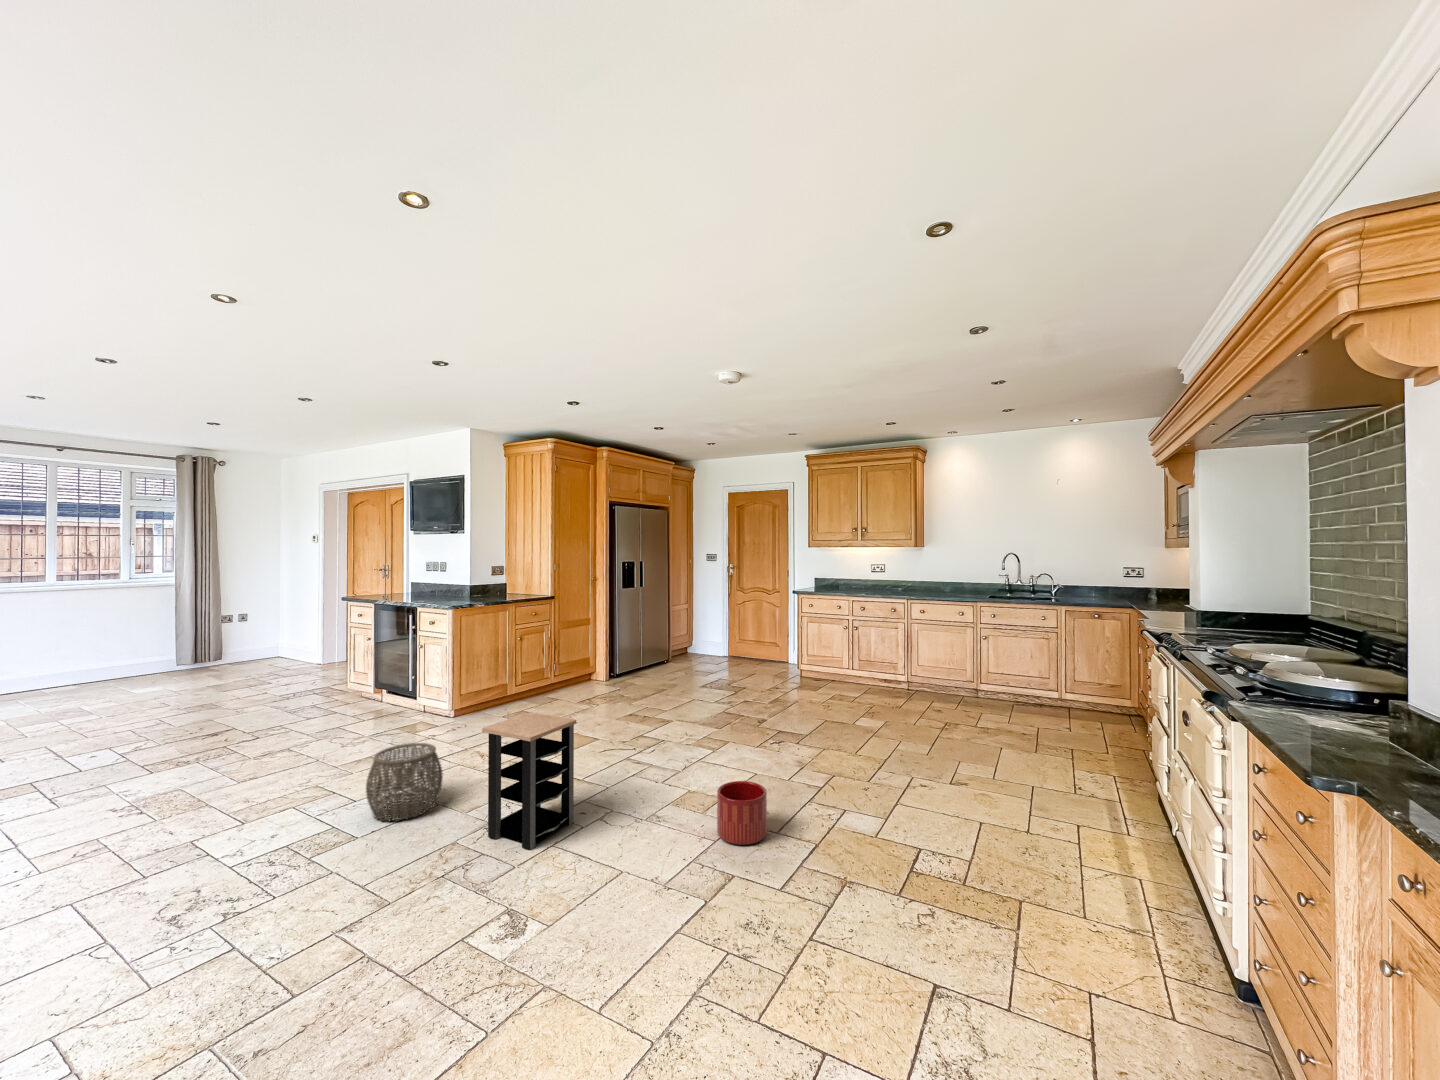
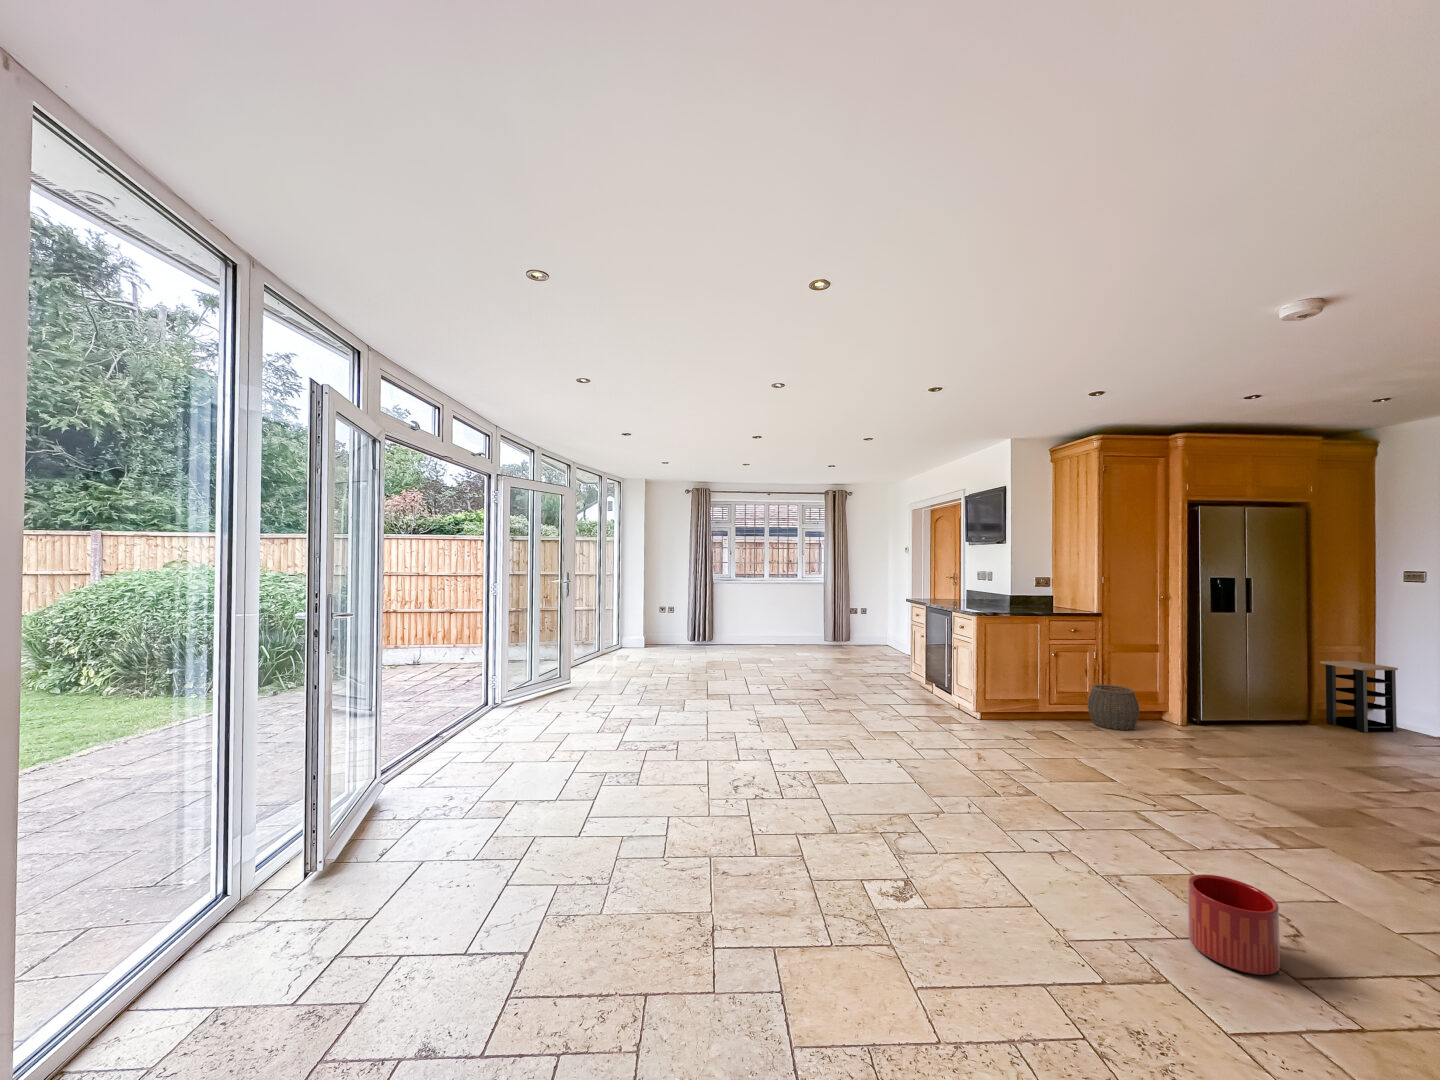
side table: present [482,712,576,850] -> present [1320,661,1398,732]
woven basket: present [366,743,443,821] -> present [1088,685,1140,730]

